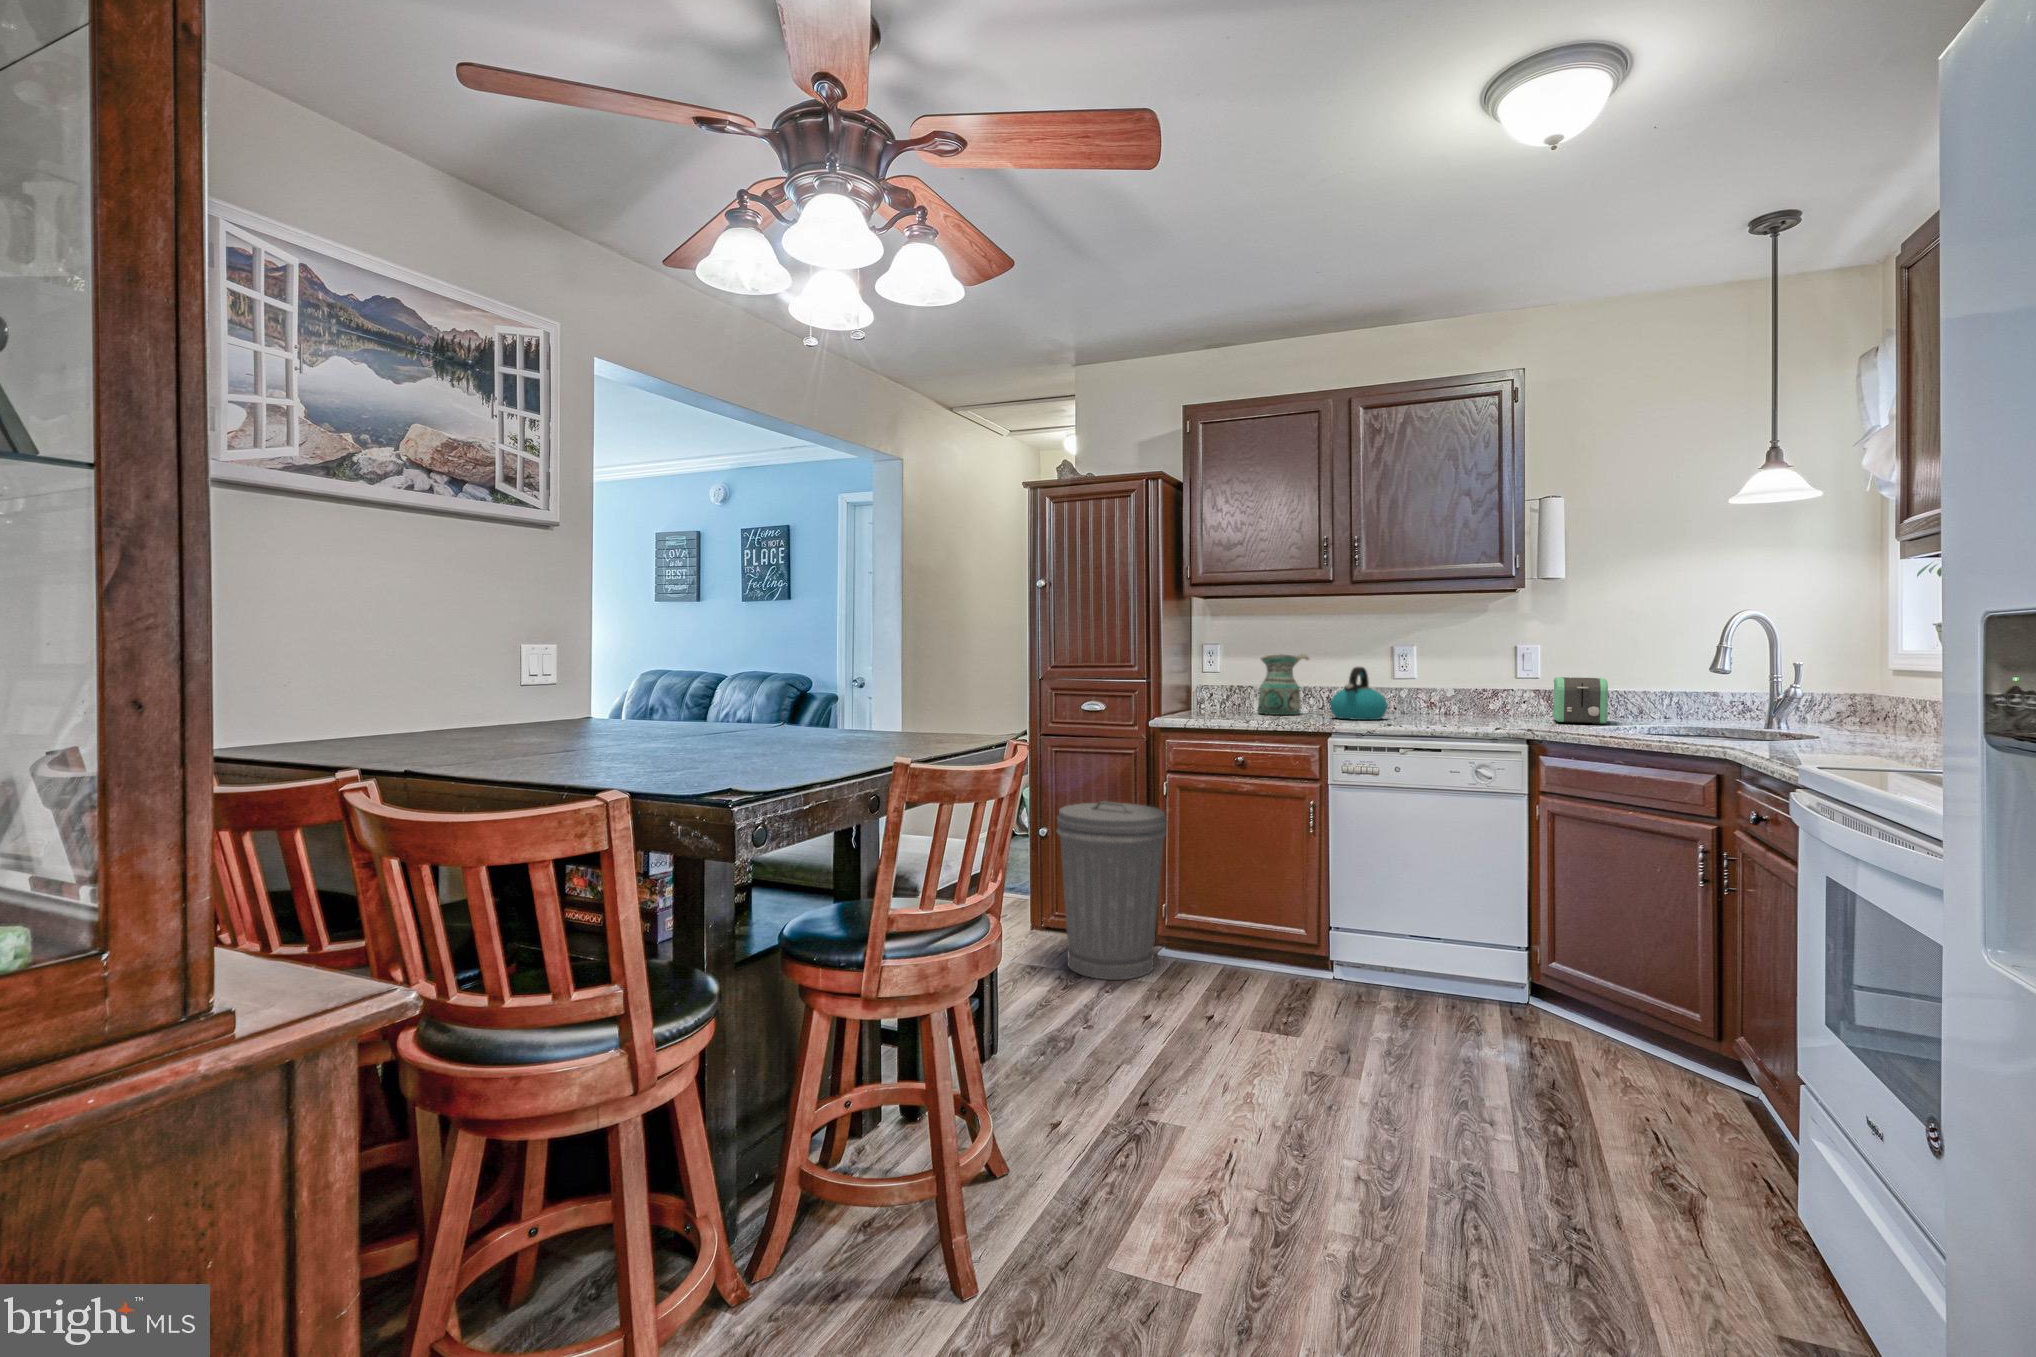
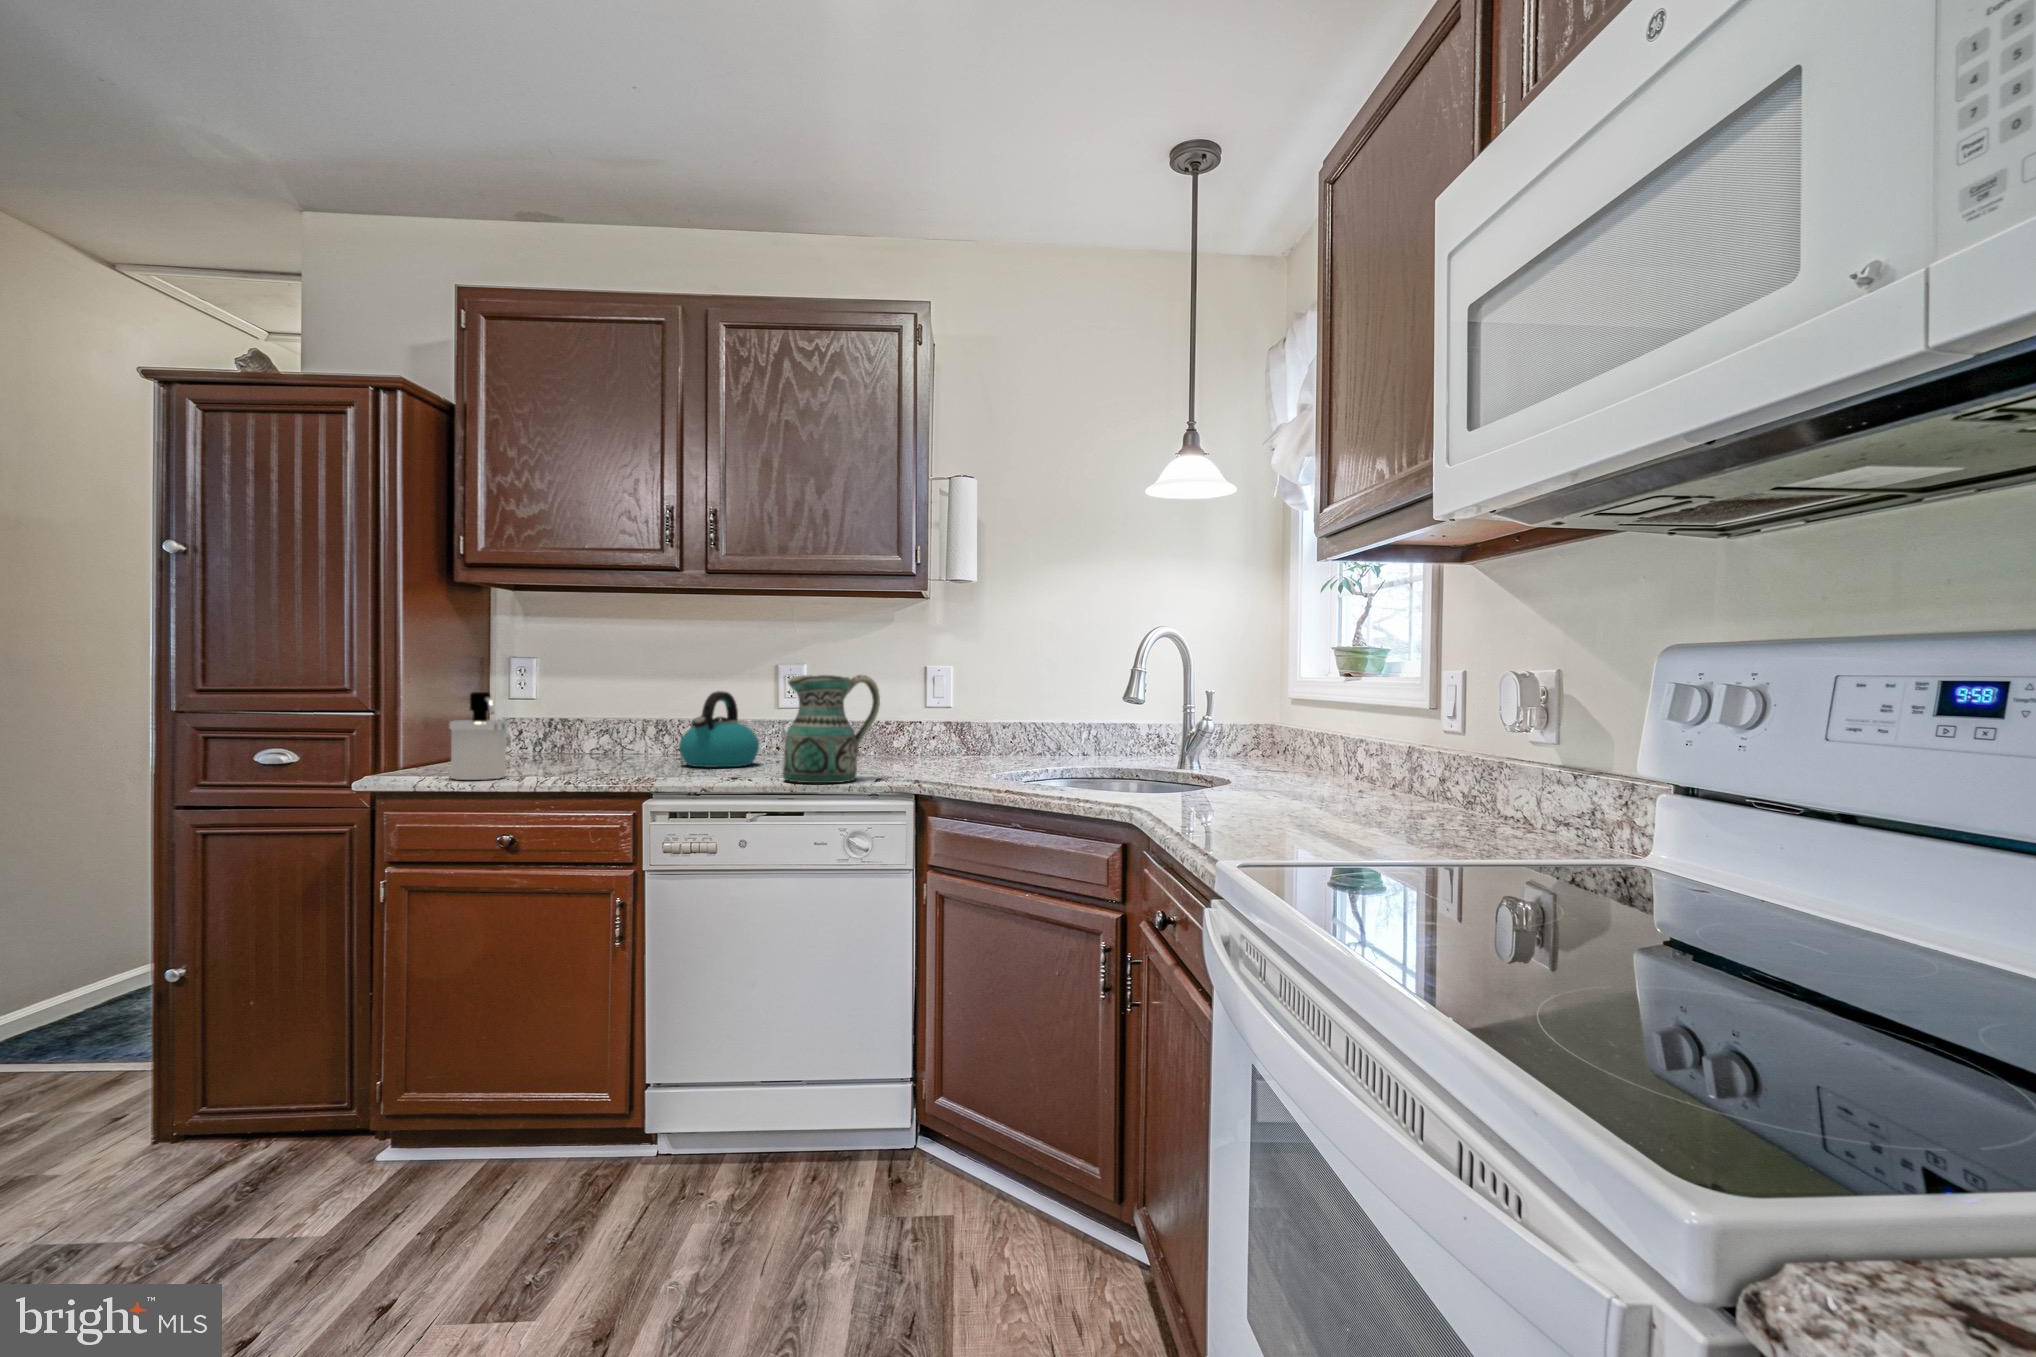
ceramic pitcher: present [1258,654,1309,715] -> present [783,675,880,783]
soap dispenser: none [1201,667,1234,722] -> present [449,692,509,780]
toaster: present [1553,677,1608,725] -> none [964,705,1020,766]
trash can: present [1057,801,1167,980] -> none [133,921,378,1256]

